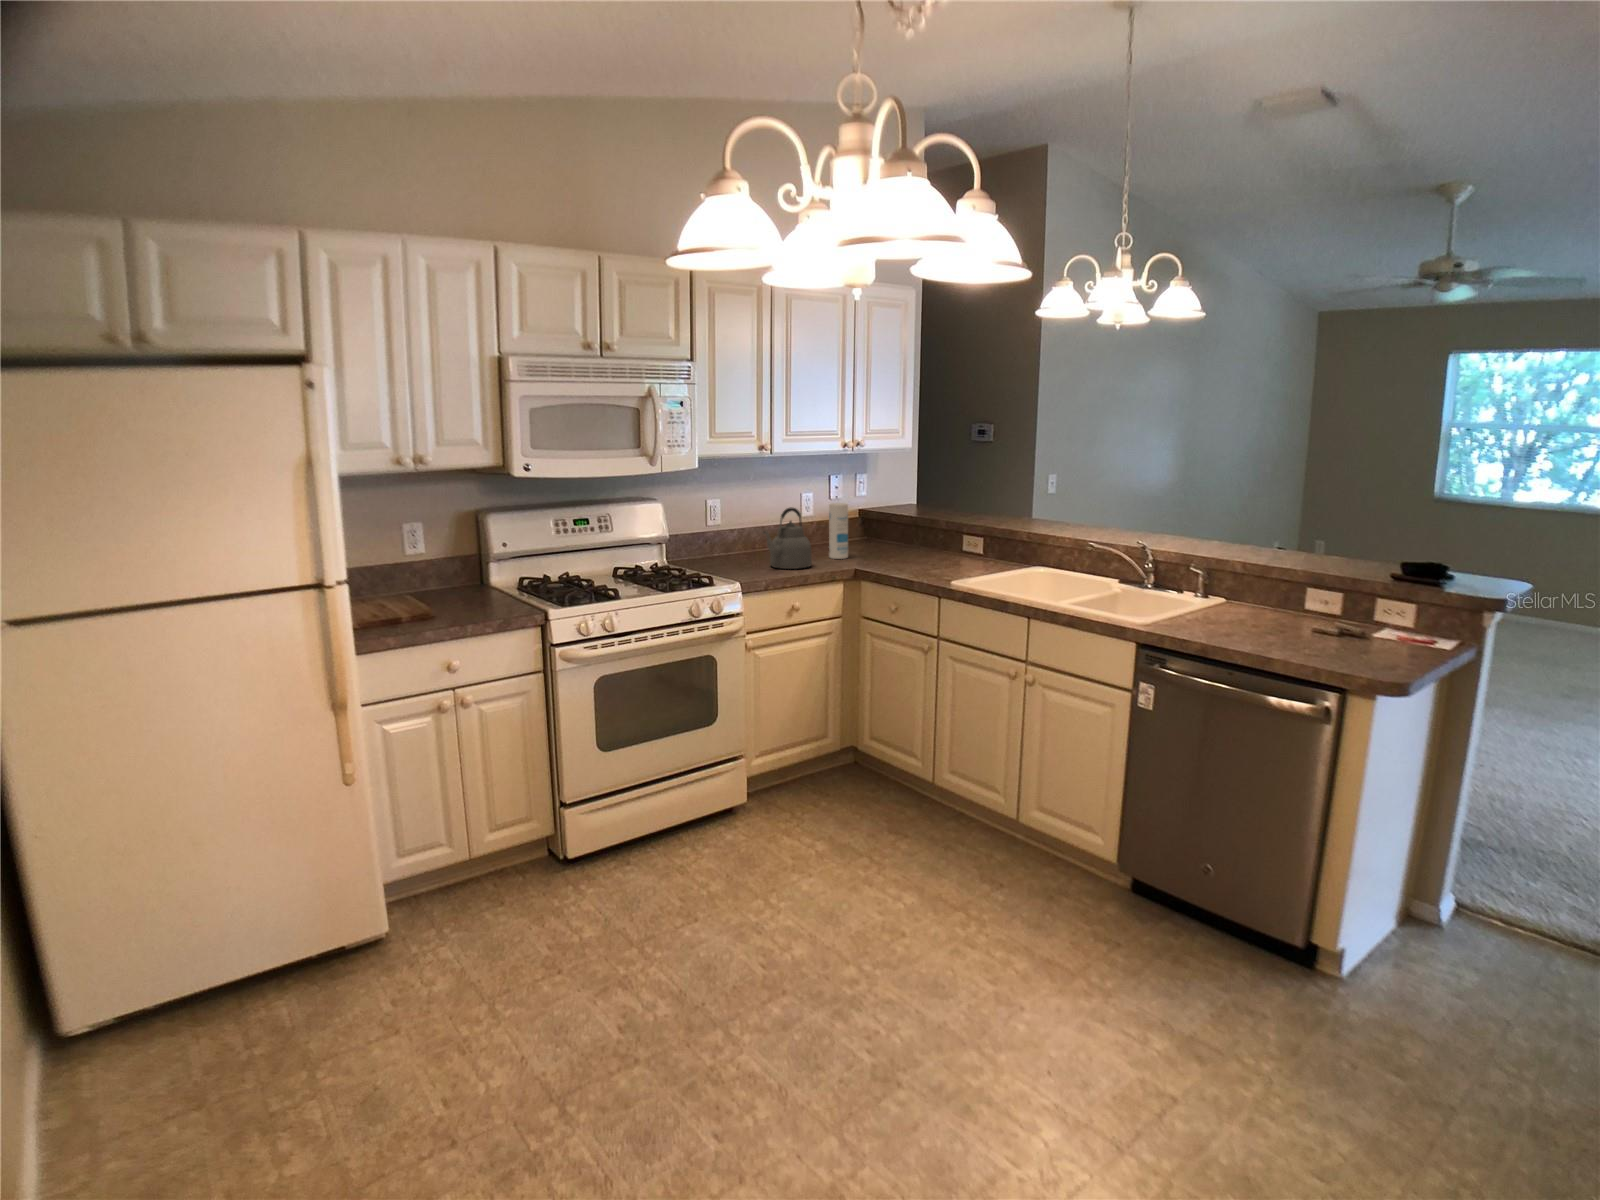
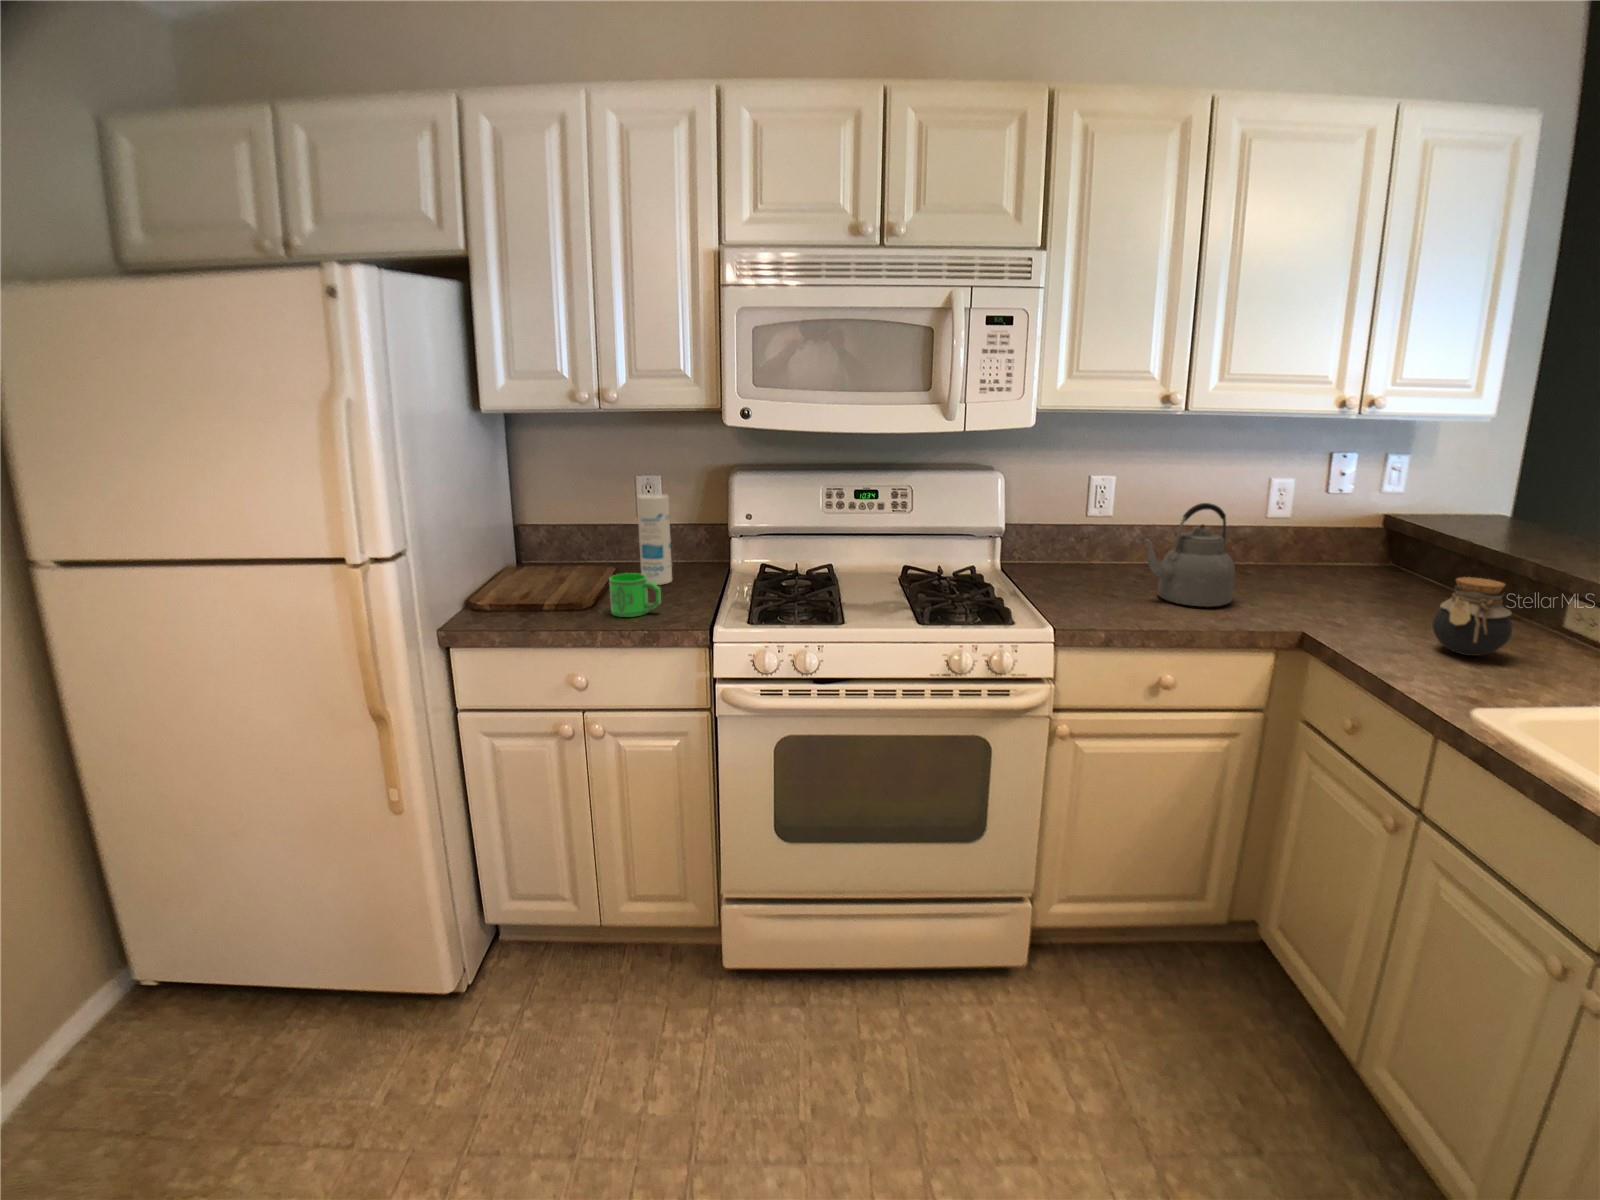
canister: present [829,503,848,559] -> present [637,494,672,585]
jar: none [910,532,942,571] -> present [1432,577,1512,656]
mug: none [457,586,496,616] -> present [609,573,661,617]

